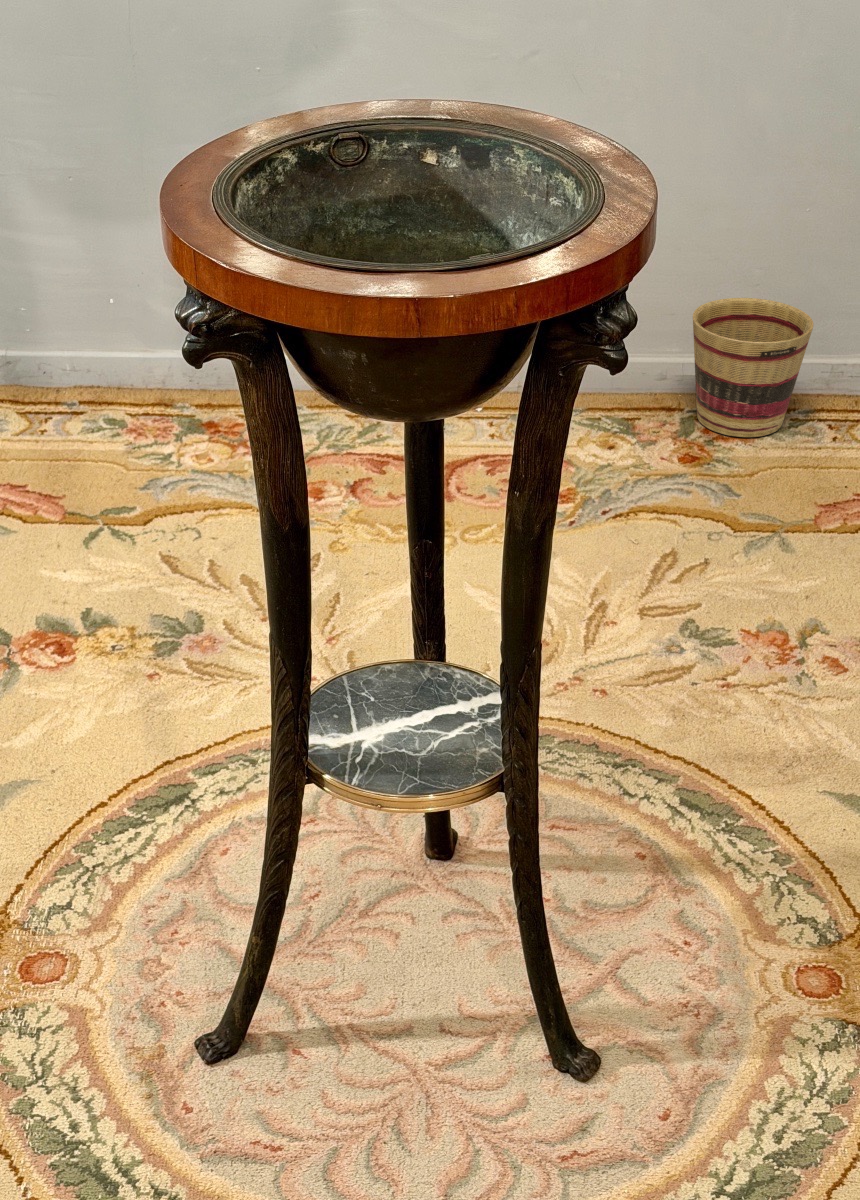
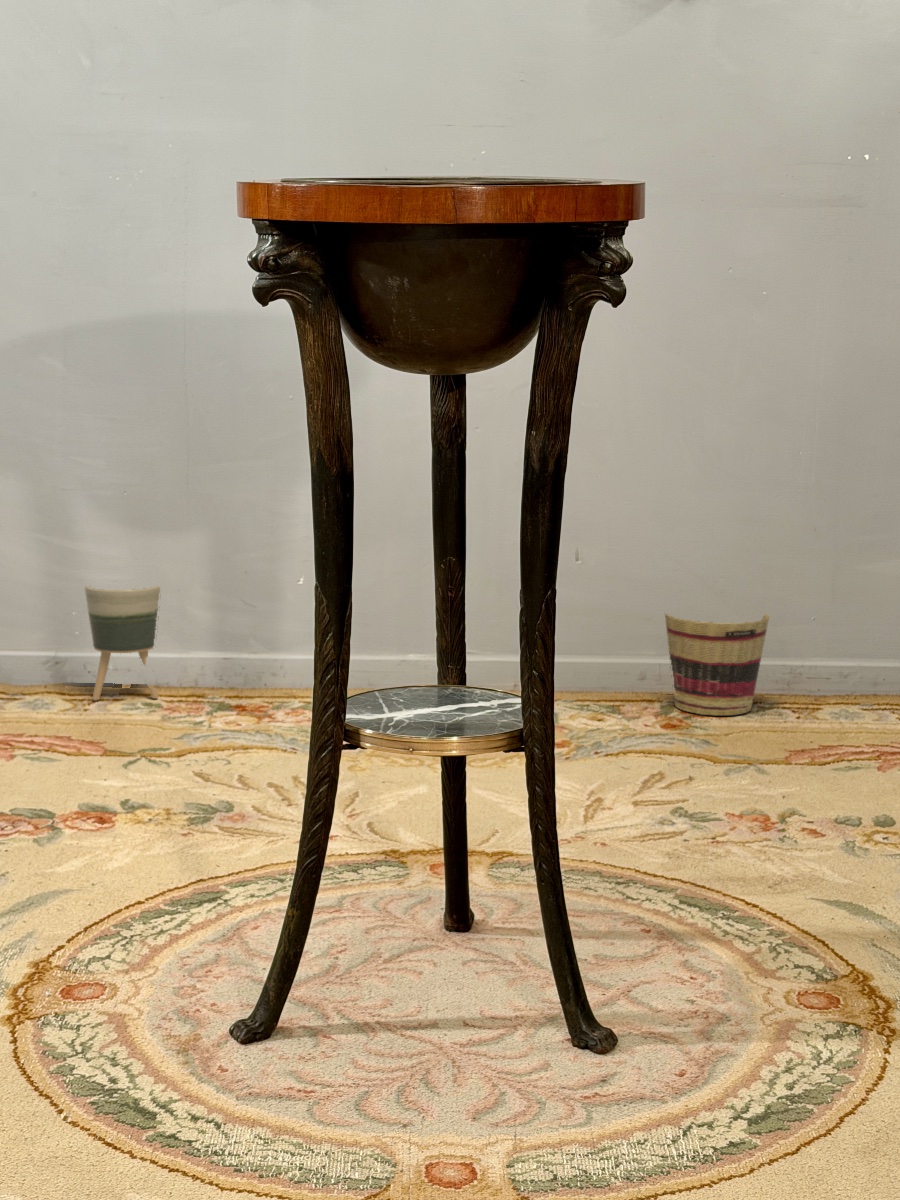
planter: none [25,272,122,416] -> present [85,585,160,700]

